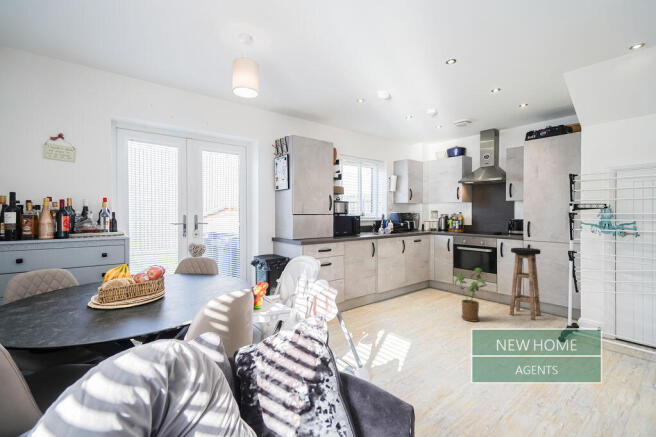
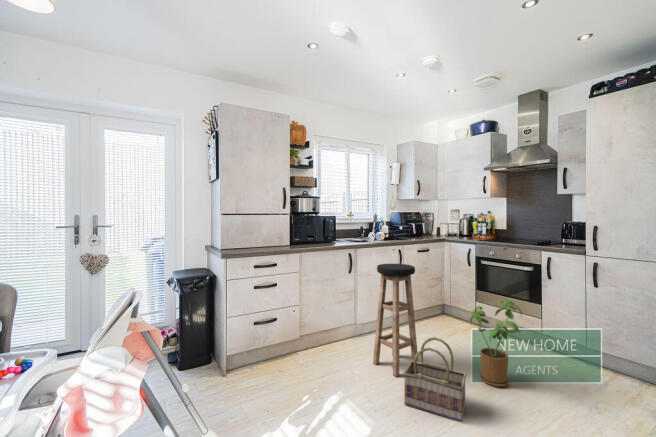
bar stool: present [510,248,541,320] -> present [373,264,418,377]
basket: none [420,290,457,336] -> present [404,337,466,422]

